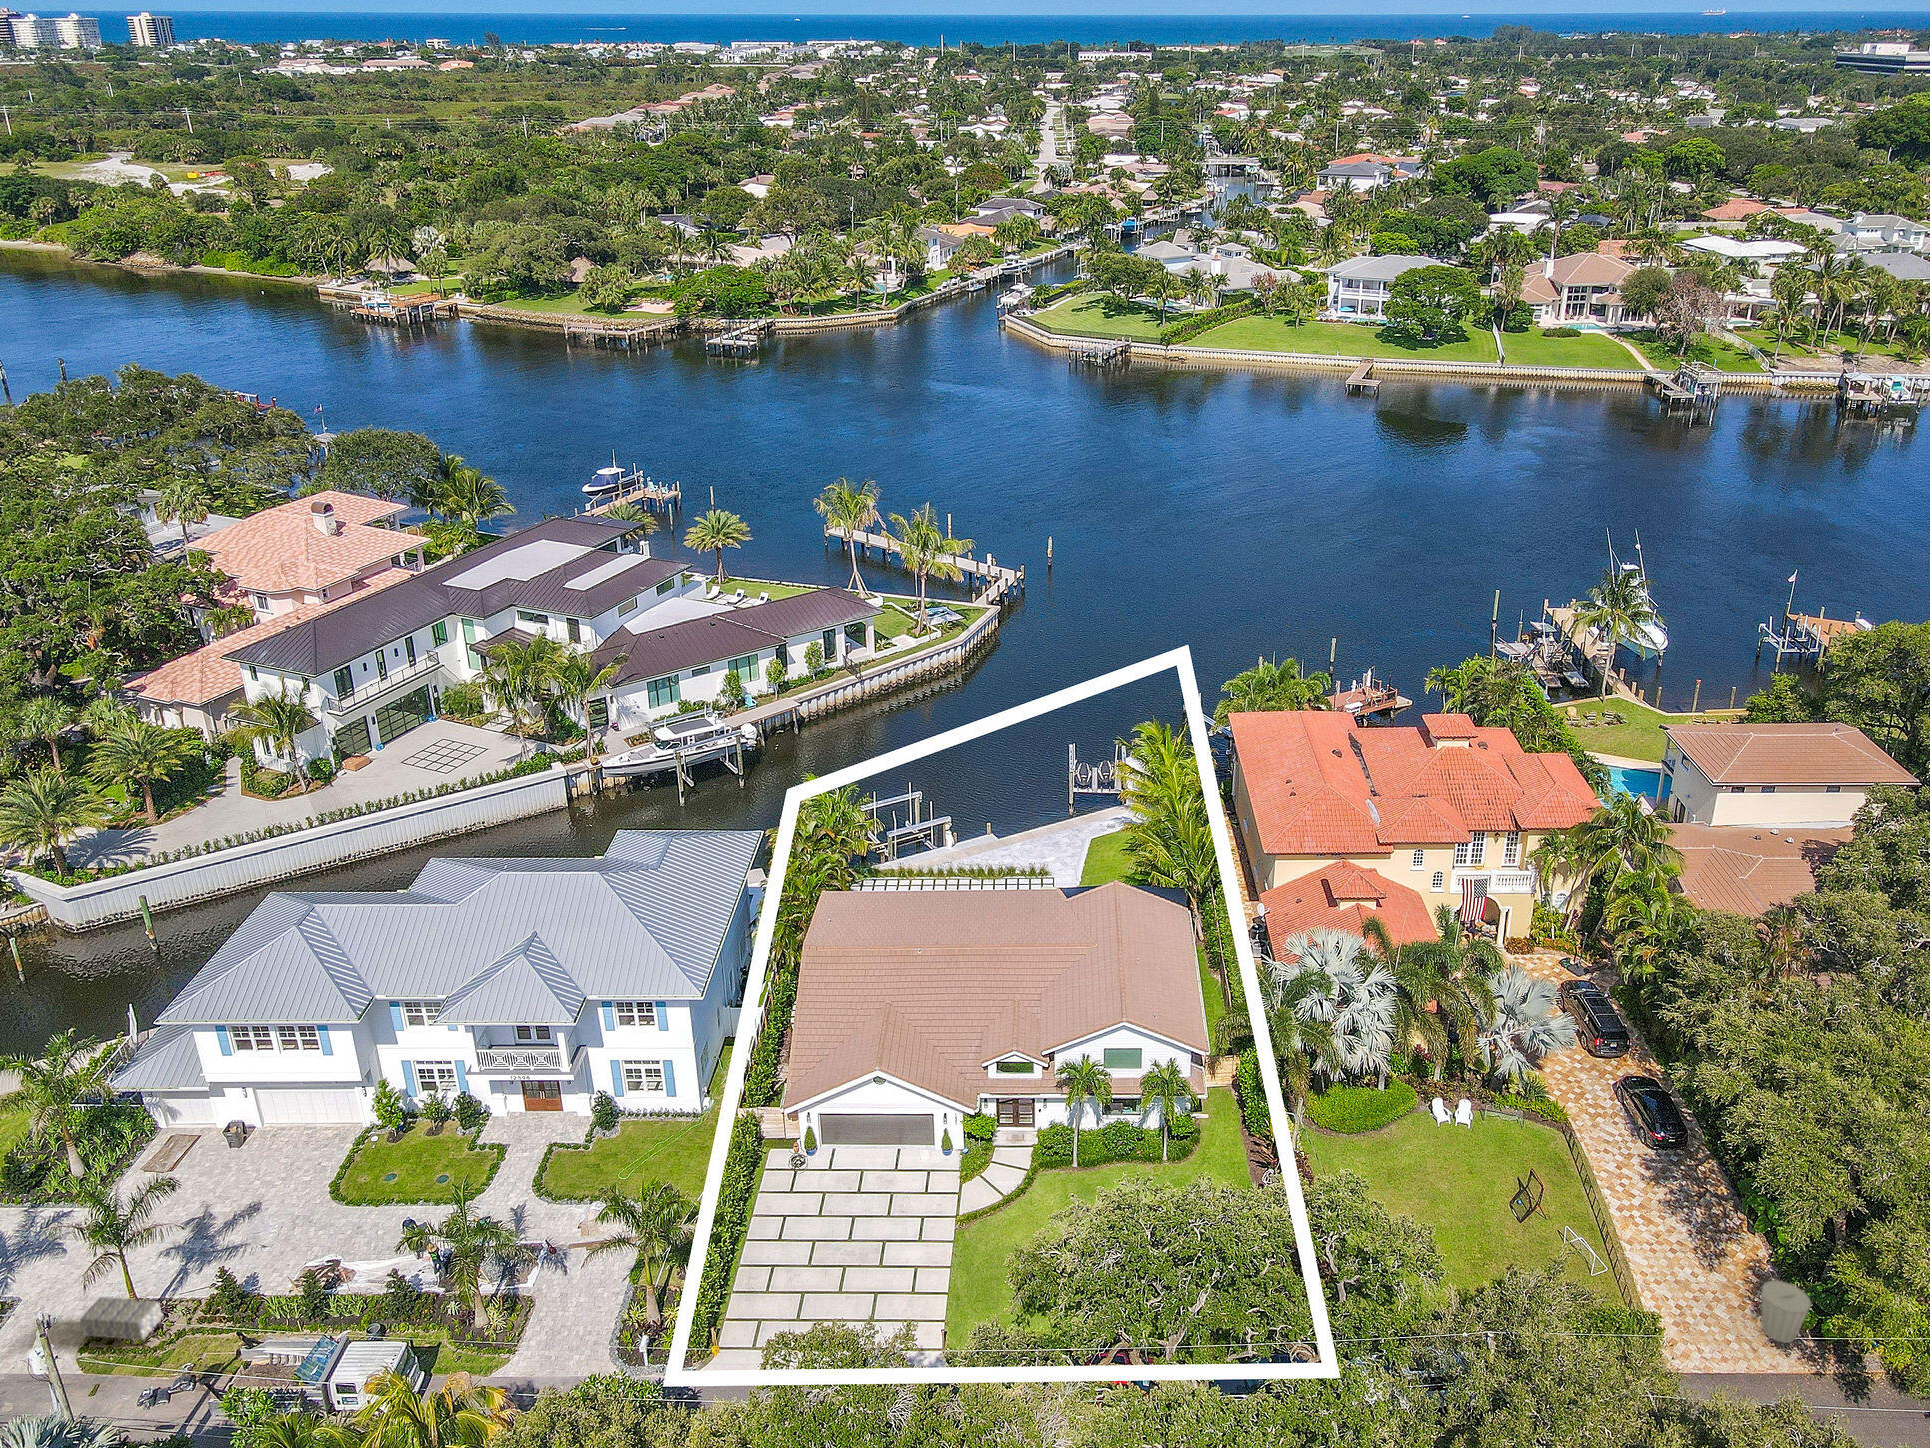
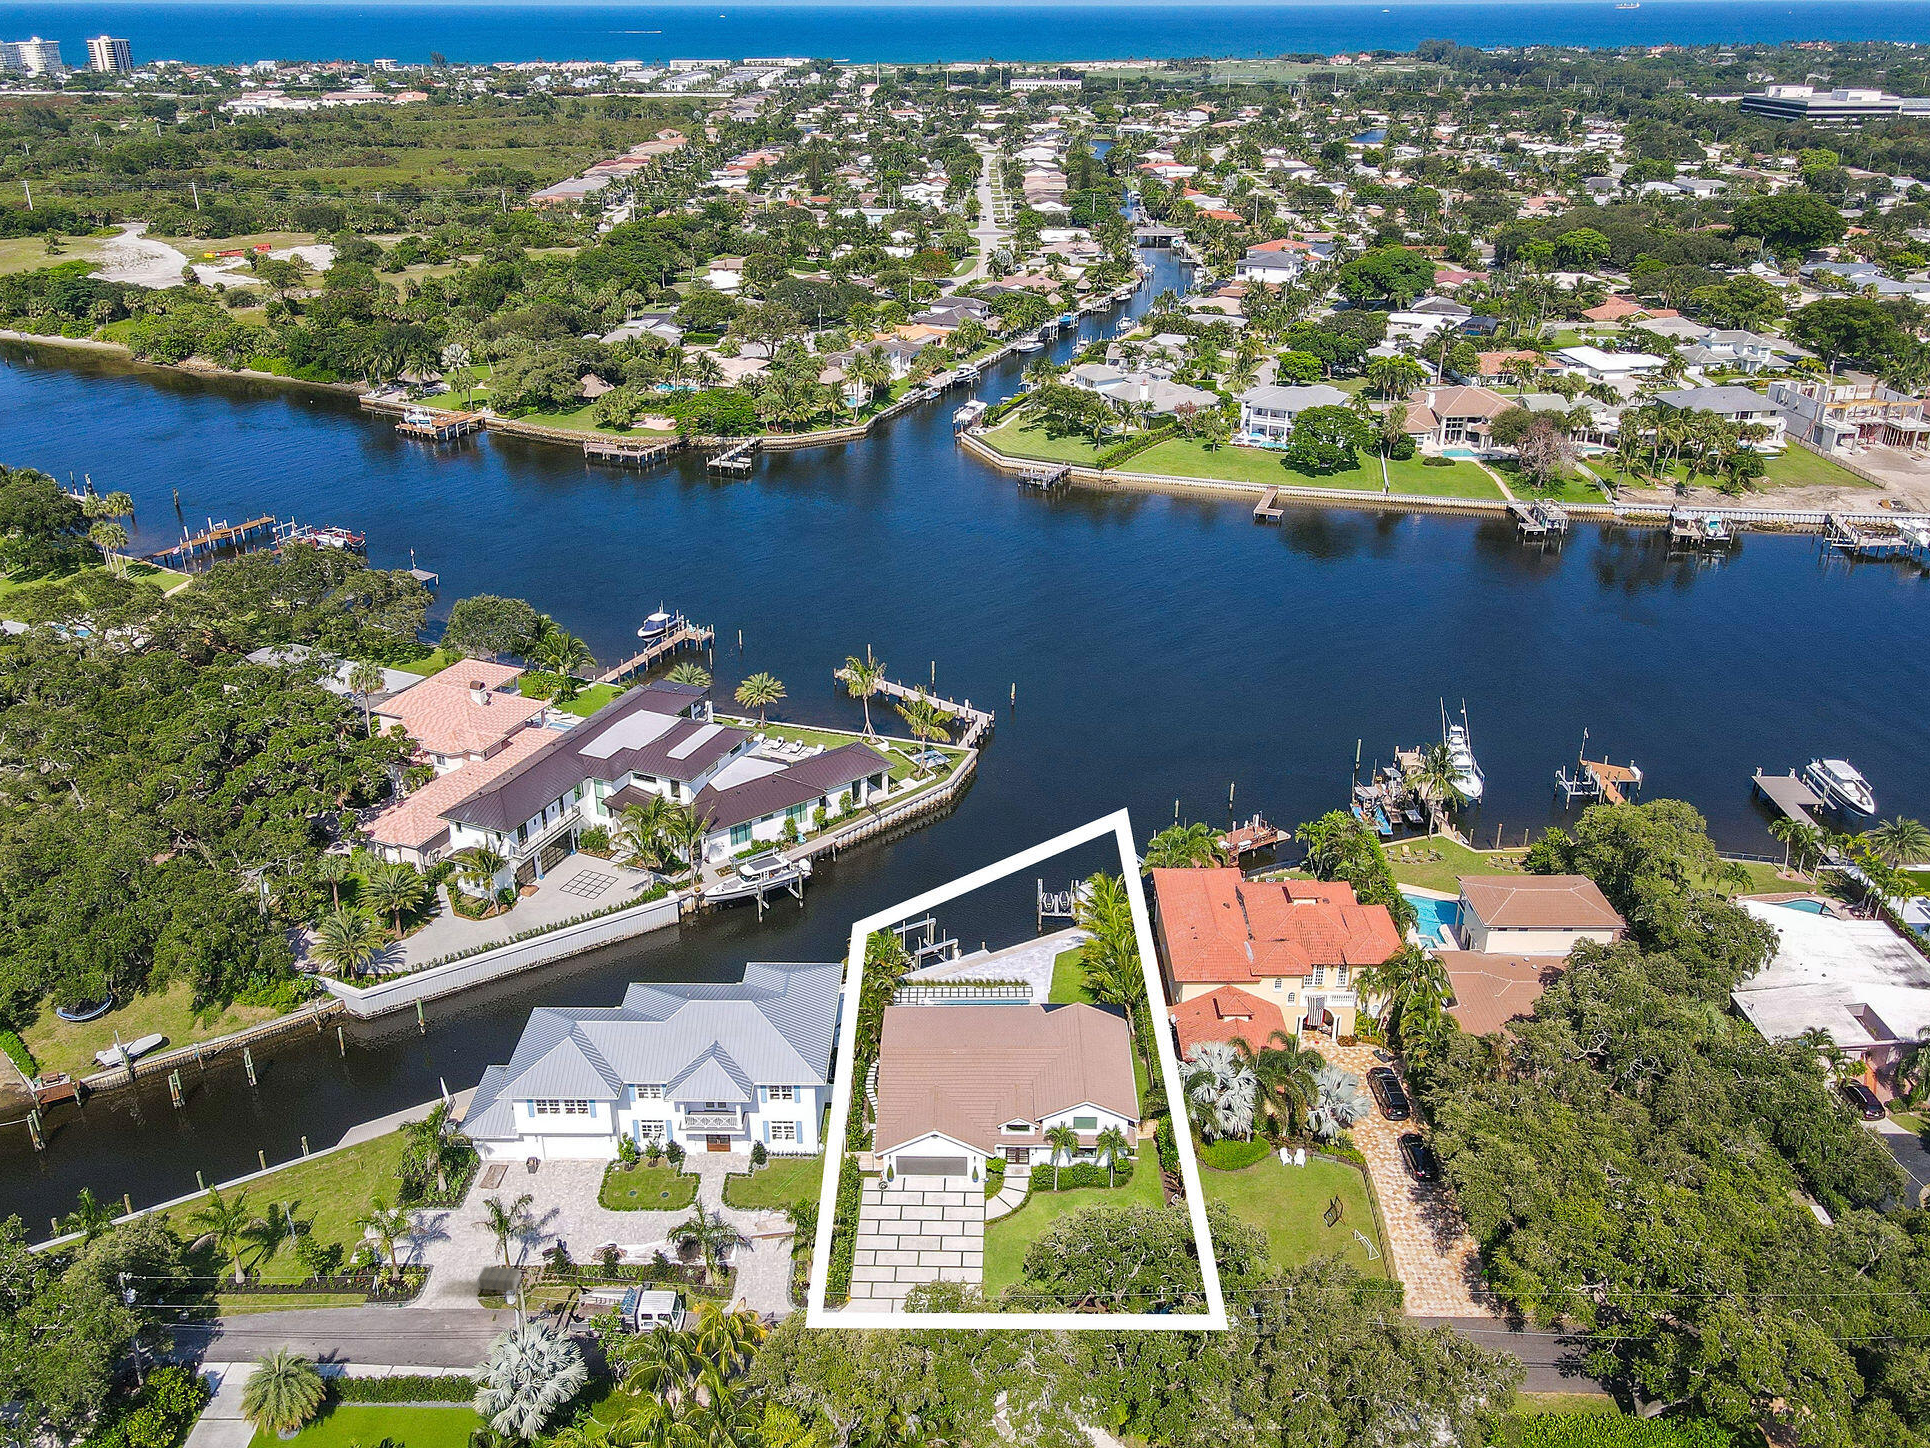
trash can: present [1762,1281,1811,1343] -> none [1461,1261,1488,1297]

